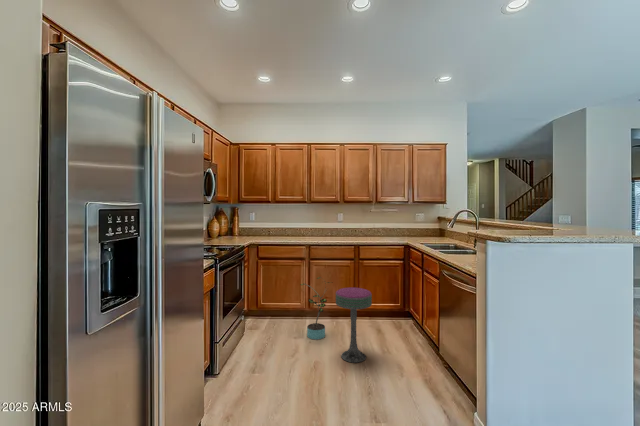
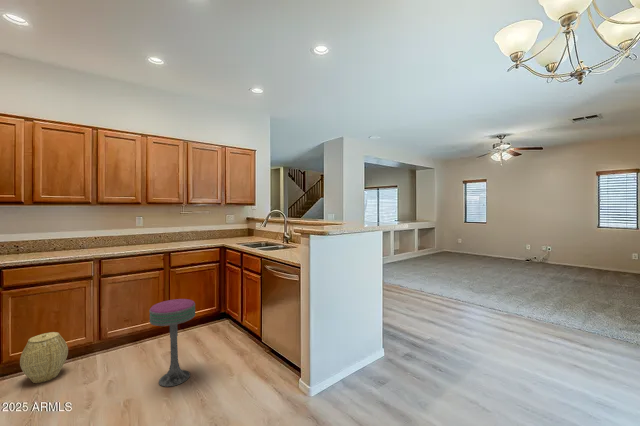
potted plant: present [301,277,329,339] -> none [89,296,140,377]
woven basket: none [264,295,289,329] -> present [20,332,68,383]

